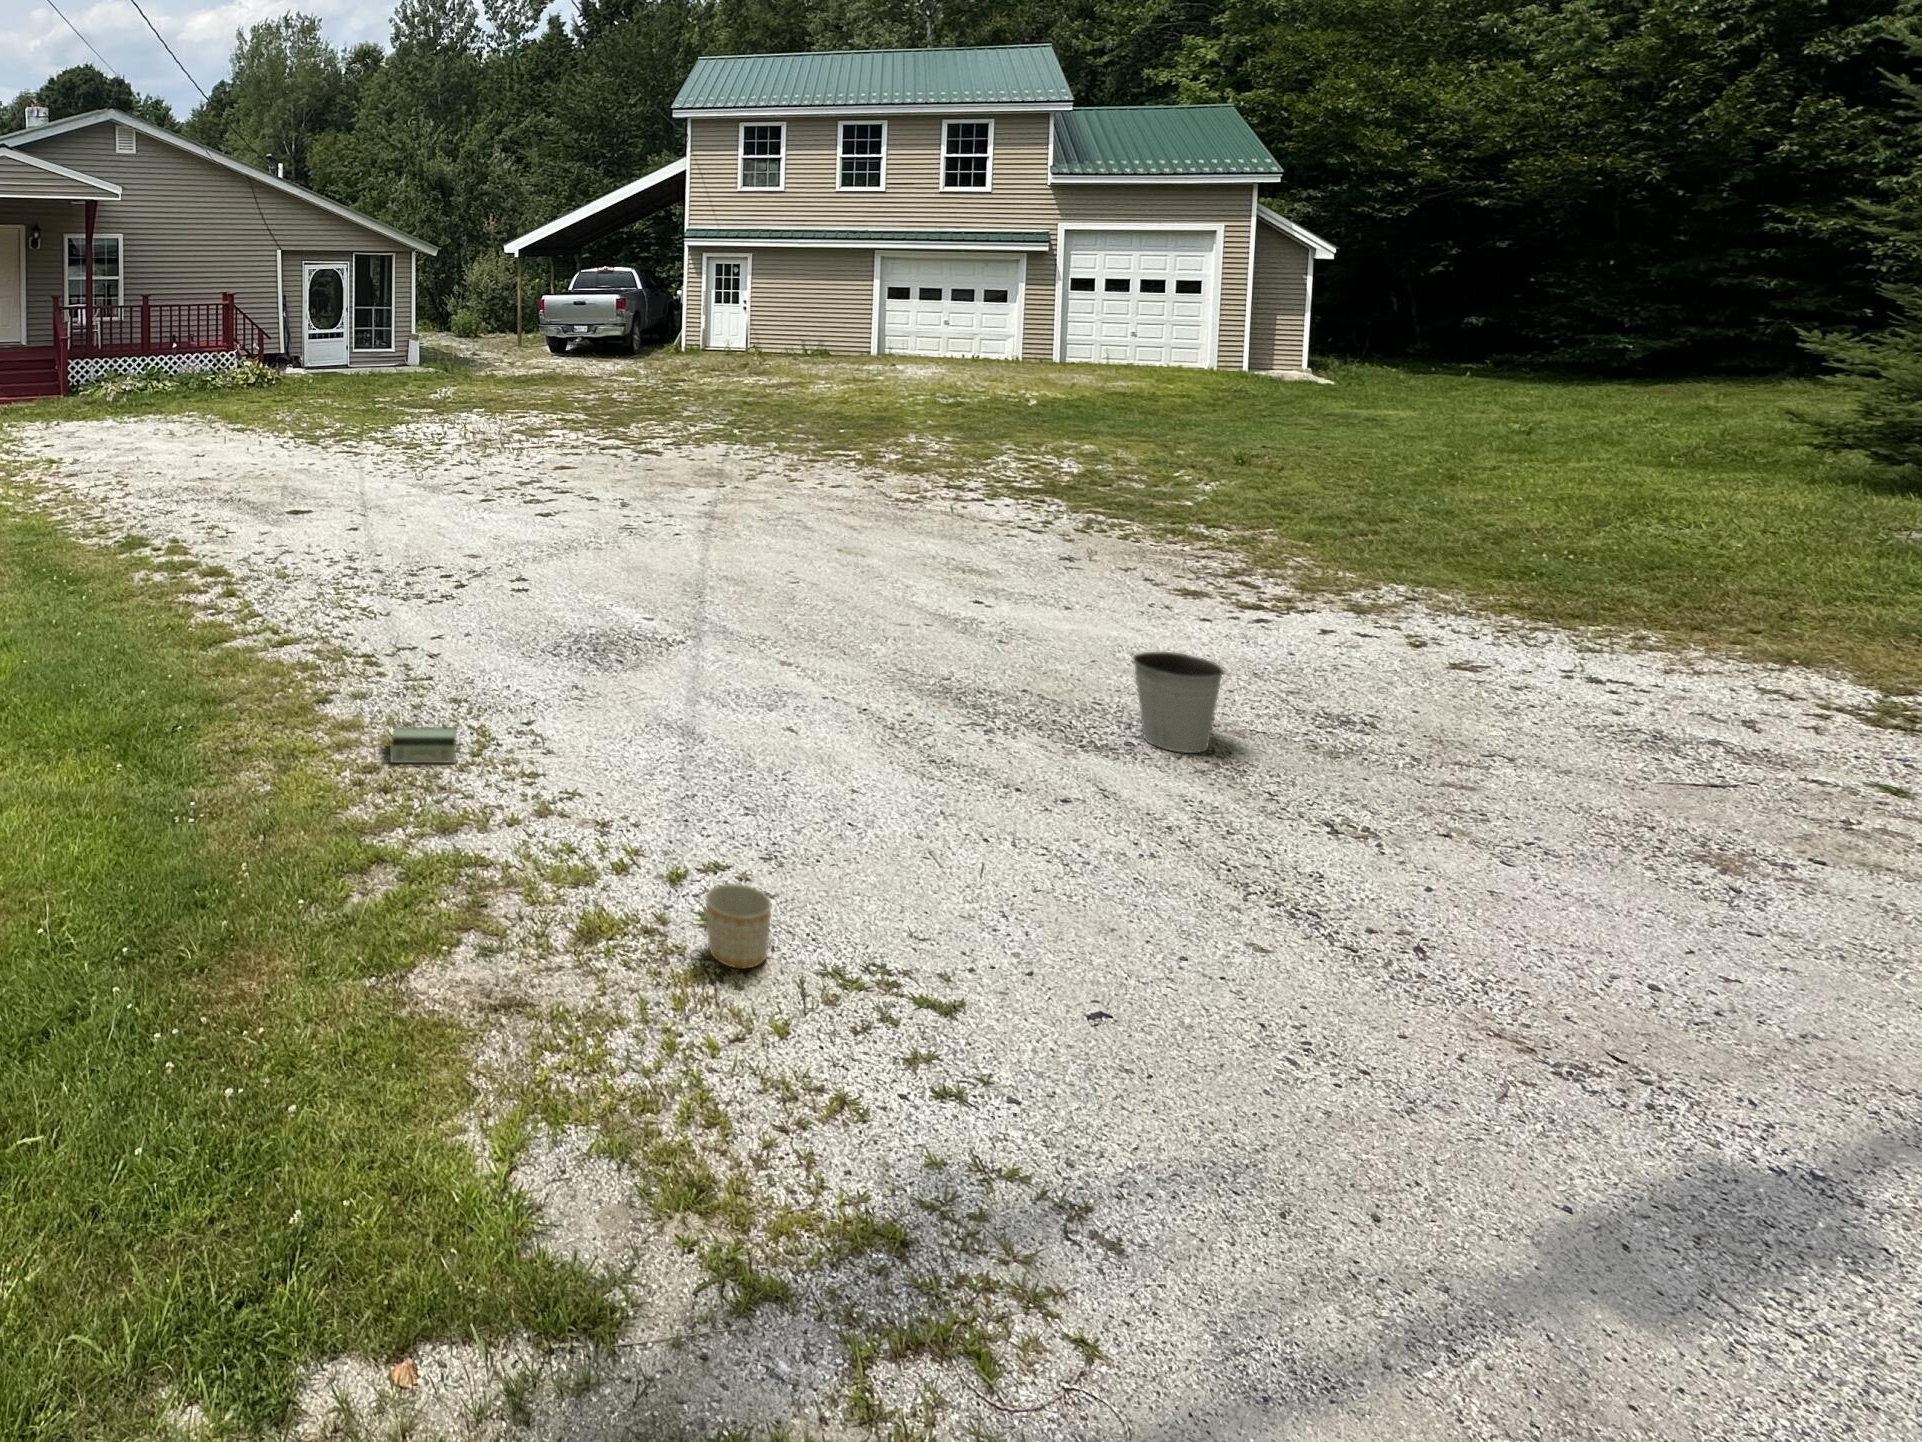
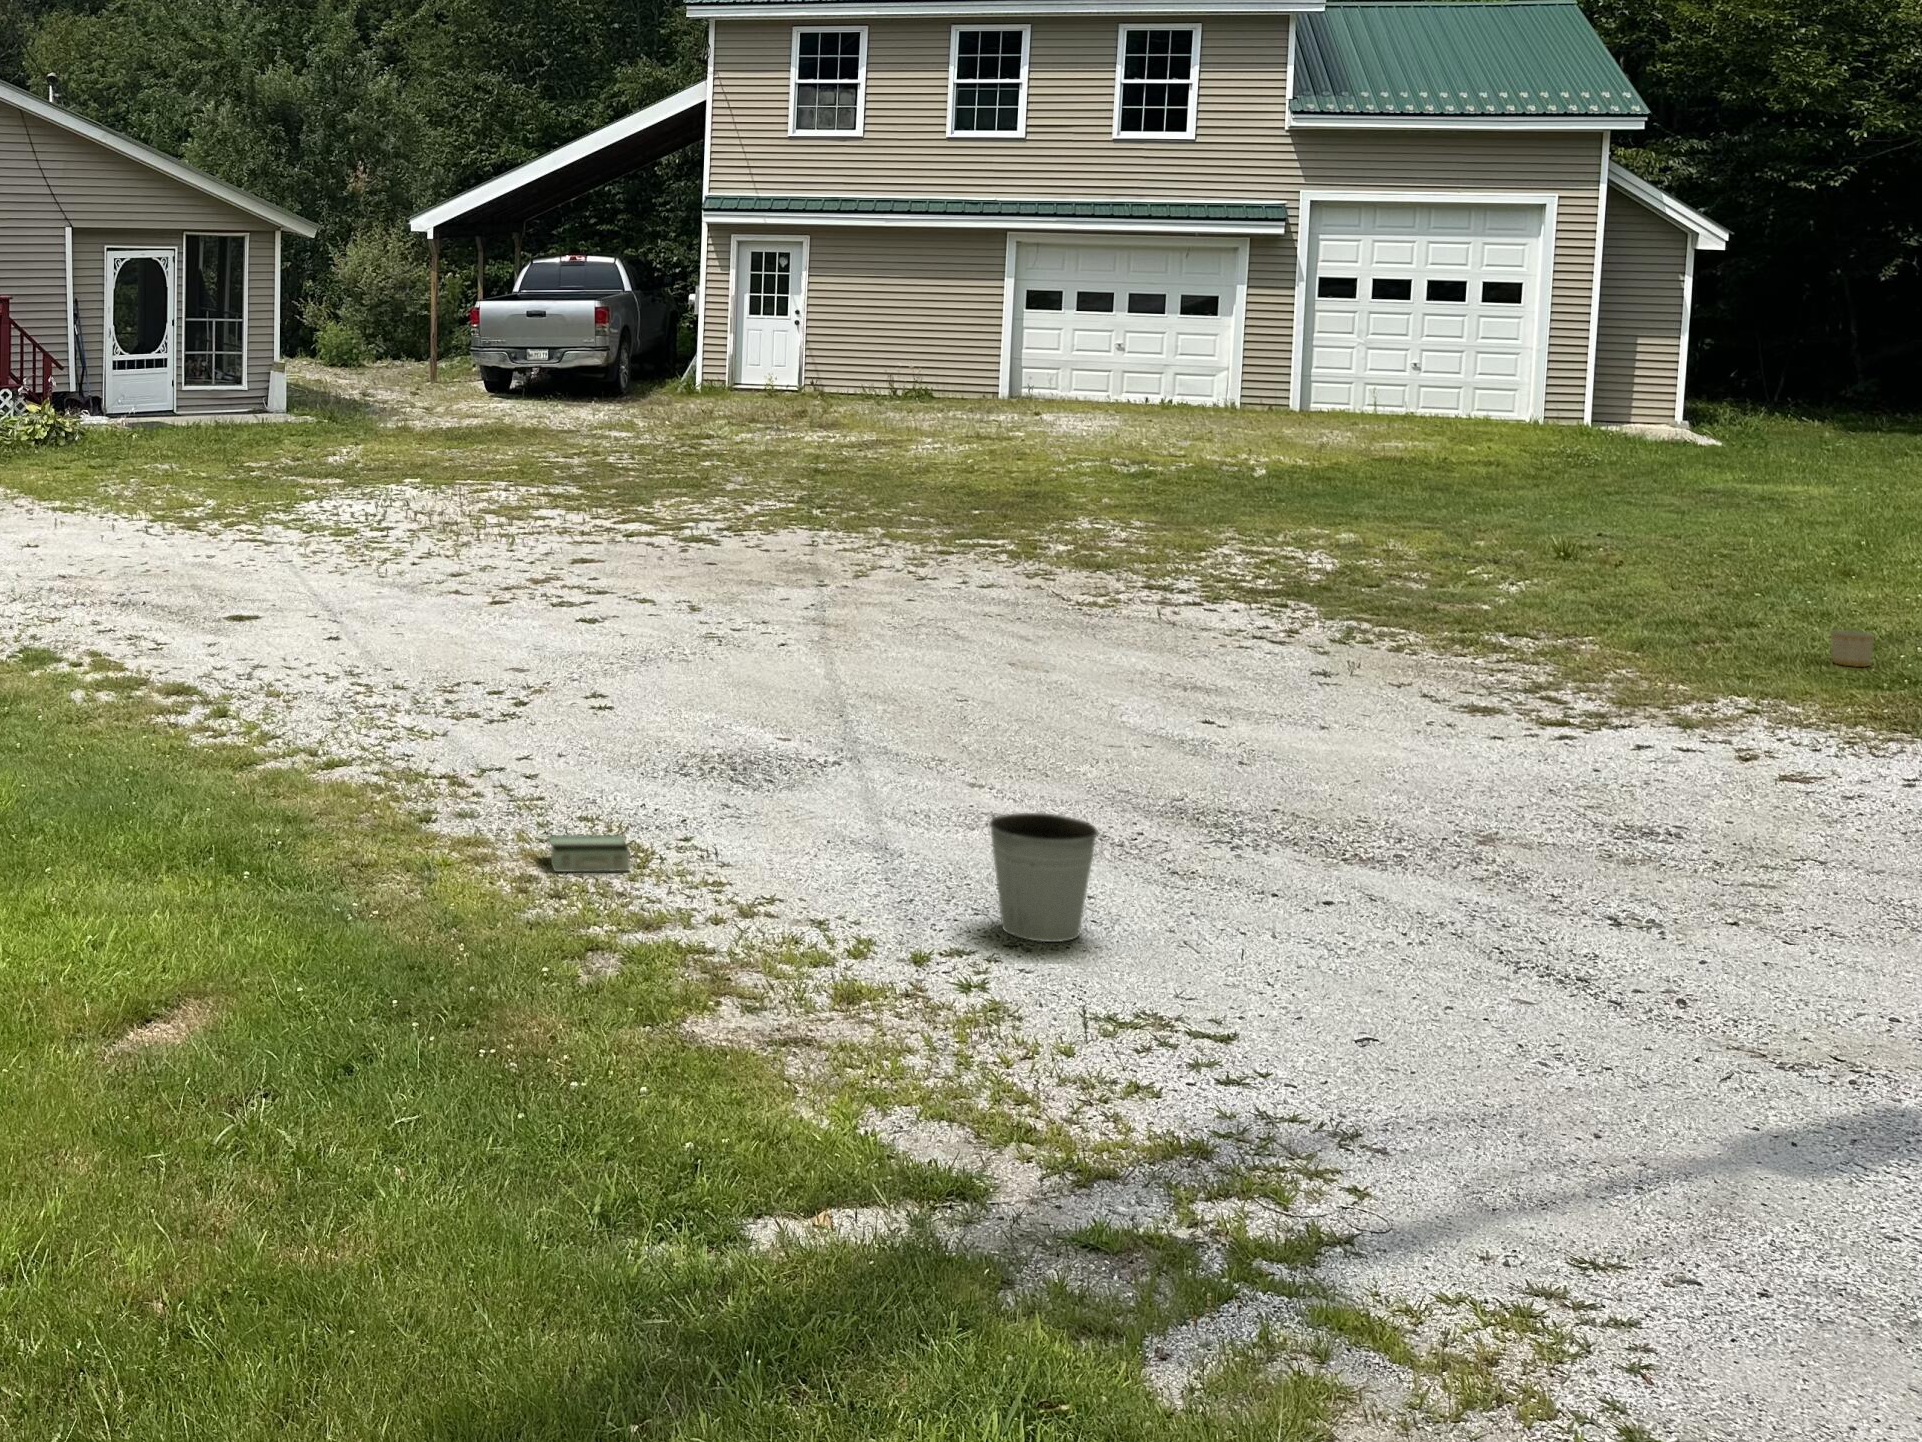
bucket: present [1132,652,1226,753] -> present [989,813,1103,942]
planter: present [705,884,771,968] -> present [1831,630,1874,667]

